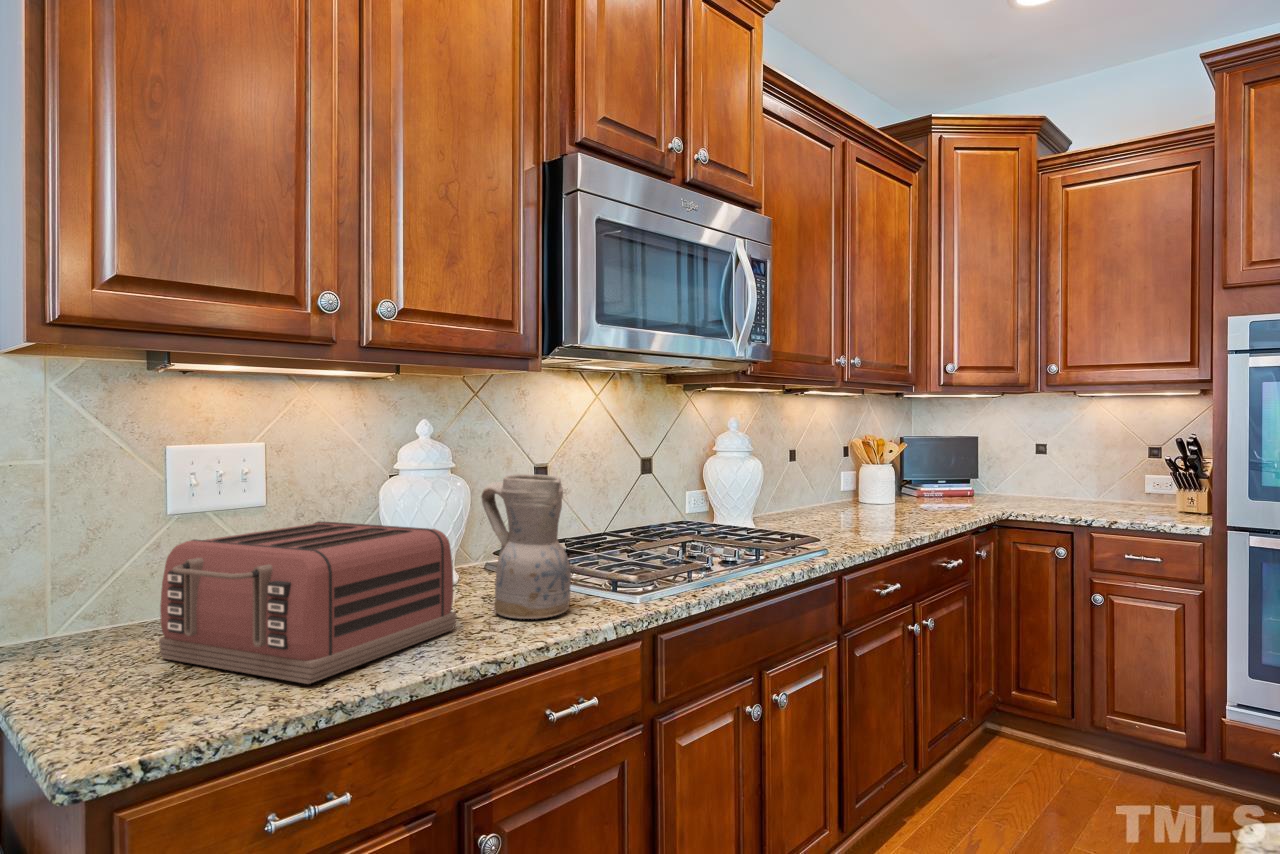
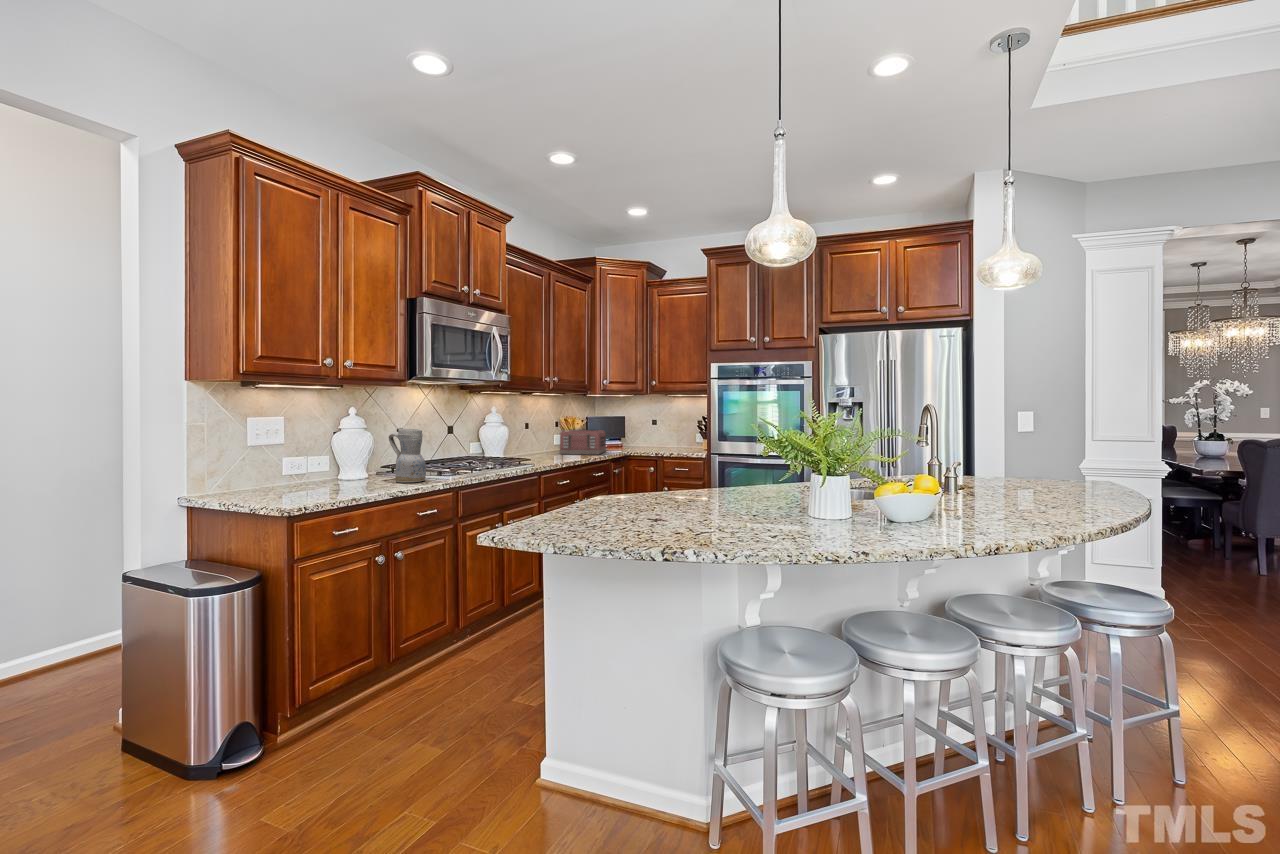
toaster: present [159,521,456,684] -> present [559,430,606,455]

